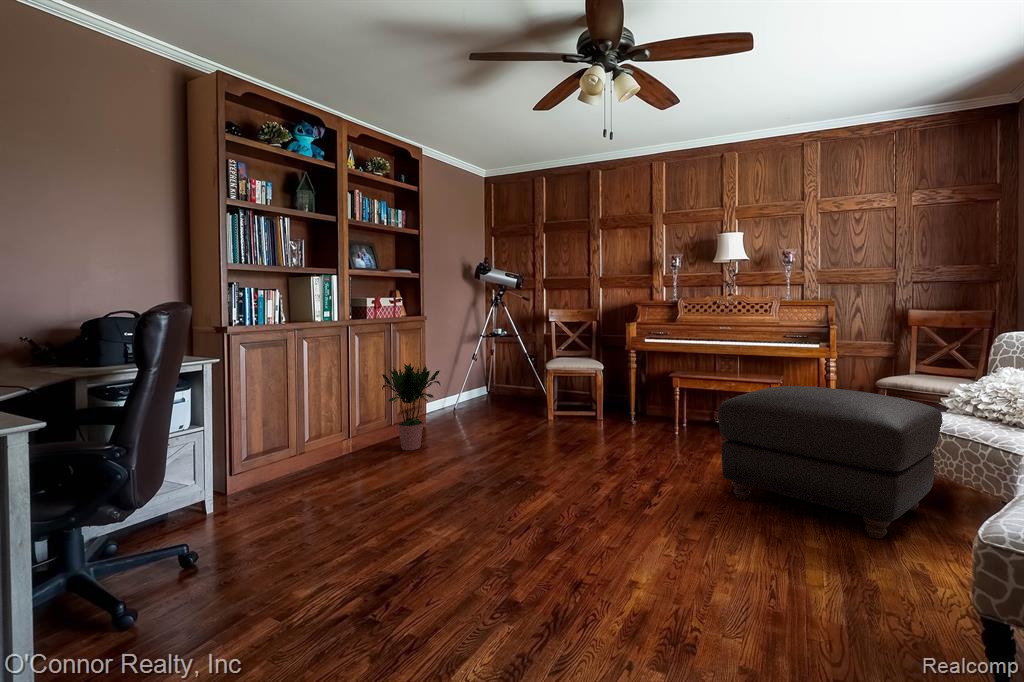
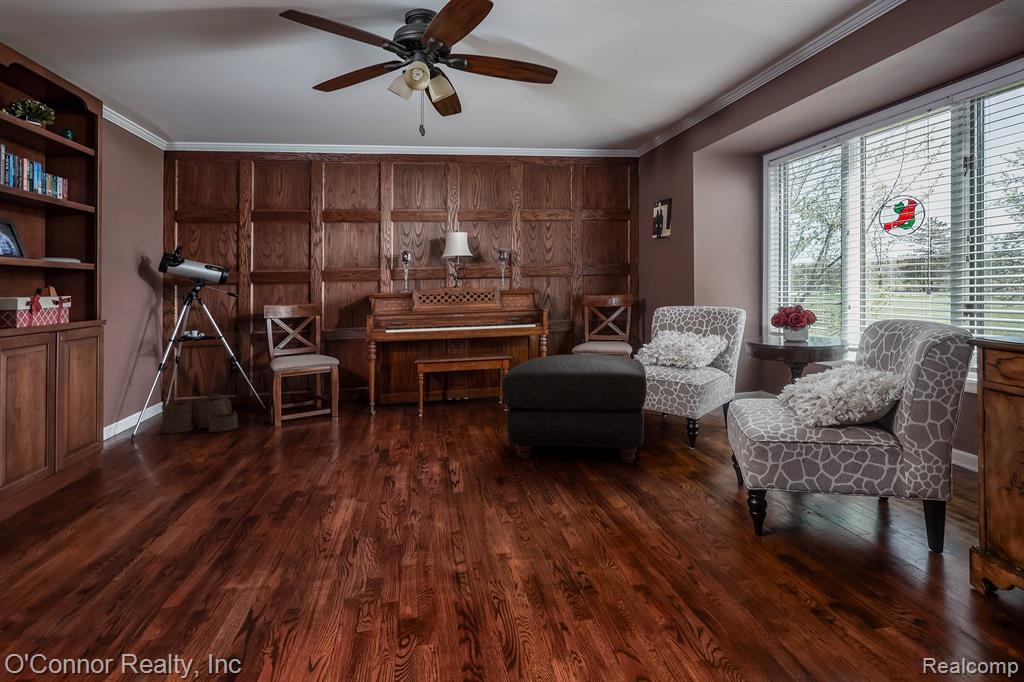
potted plant: present [382,363,440,450] -> none [33,371,158,502]
woven basket: none [469,379,520,413] -> present [162,393,238,433]

